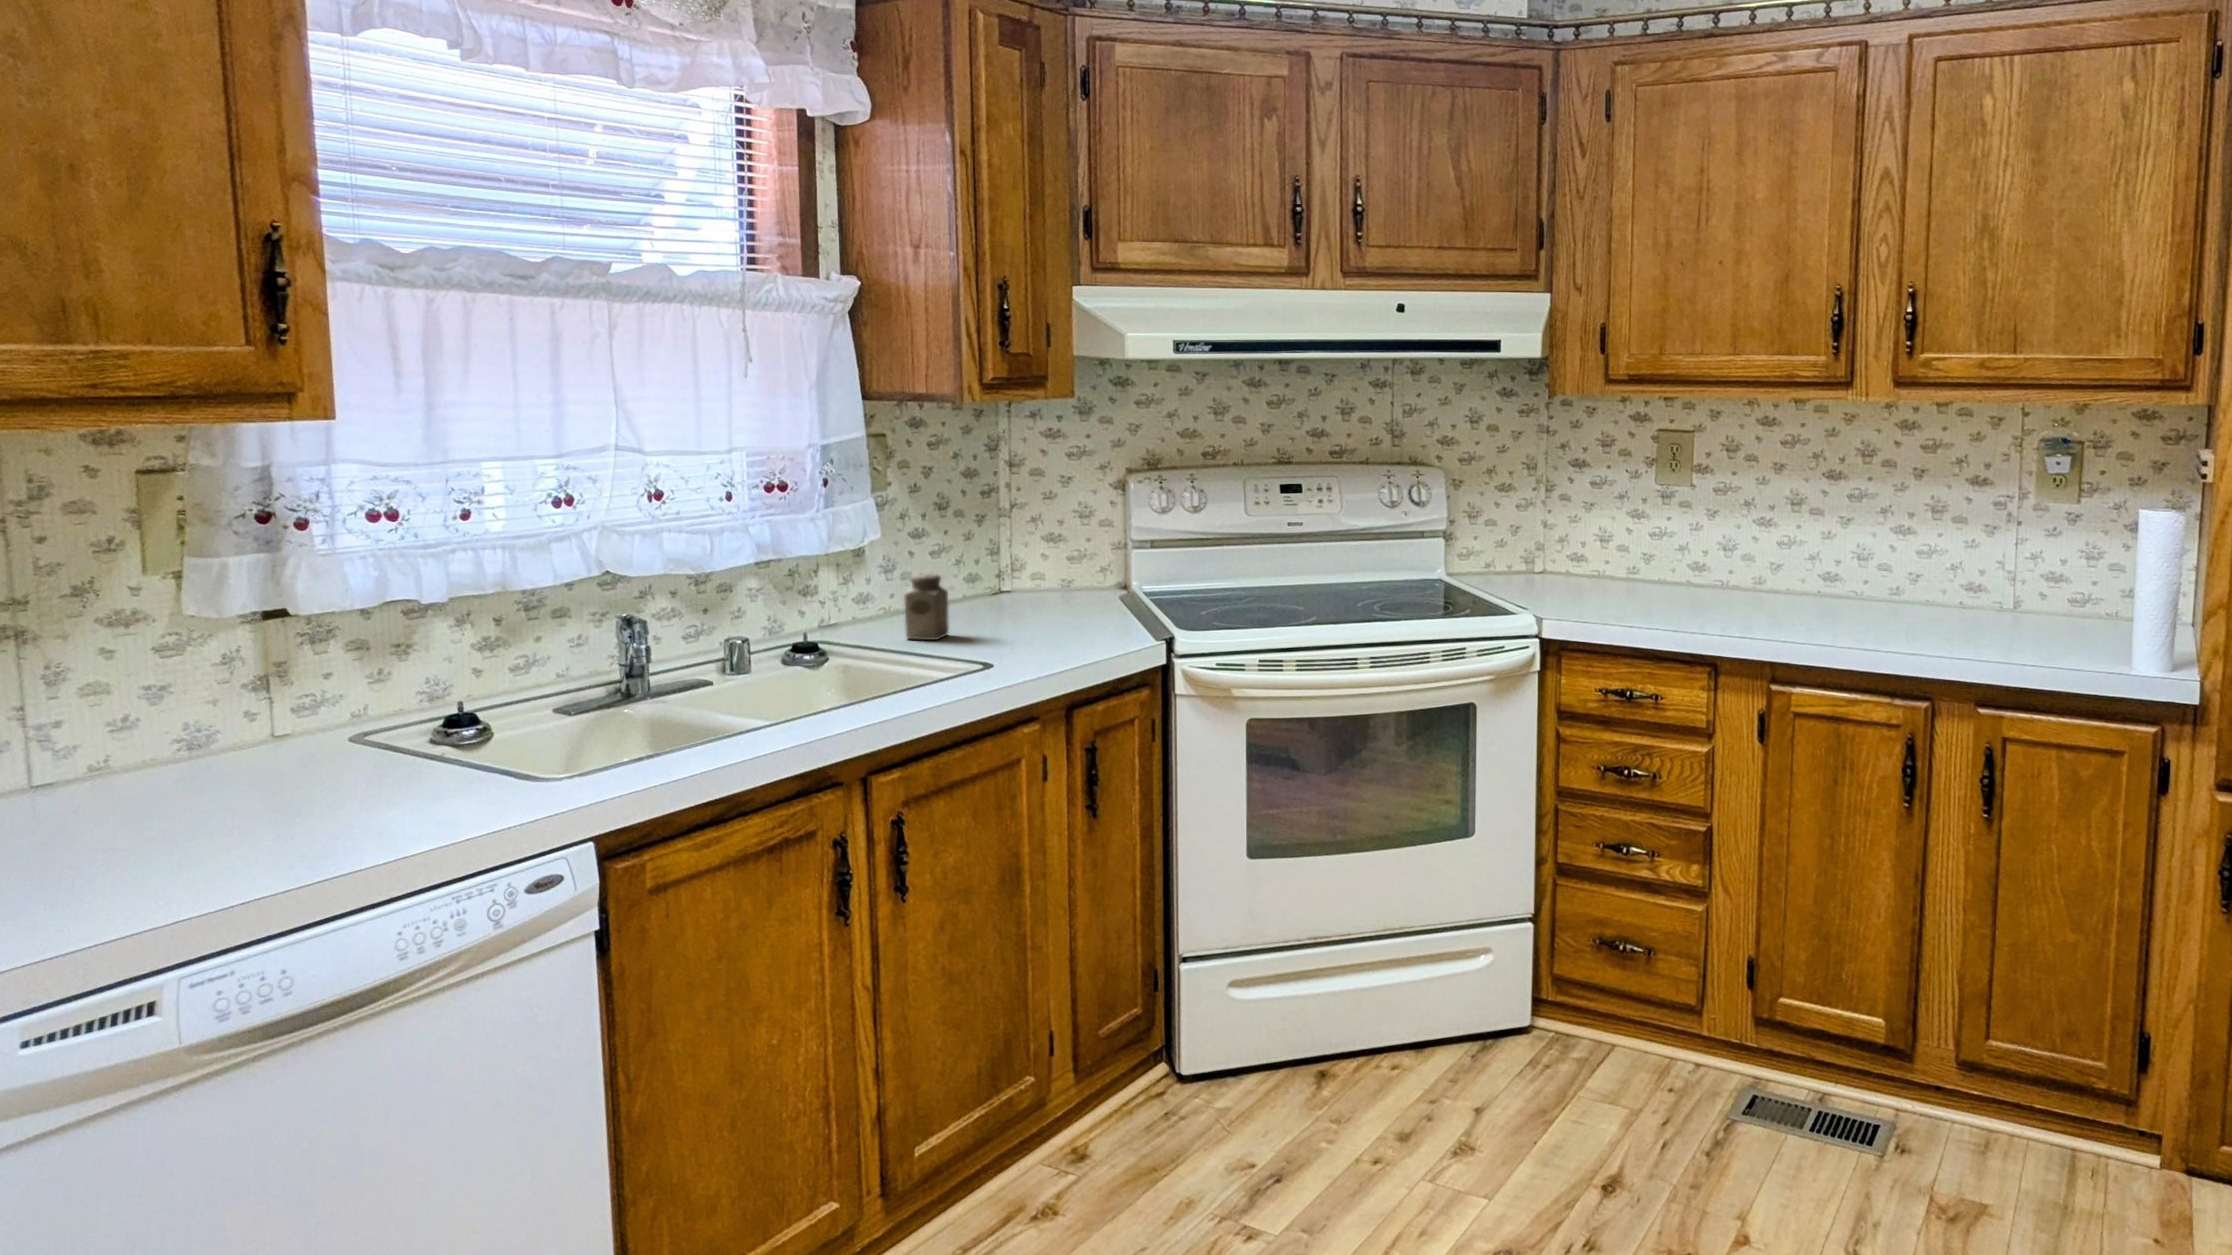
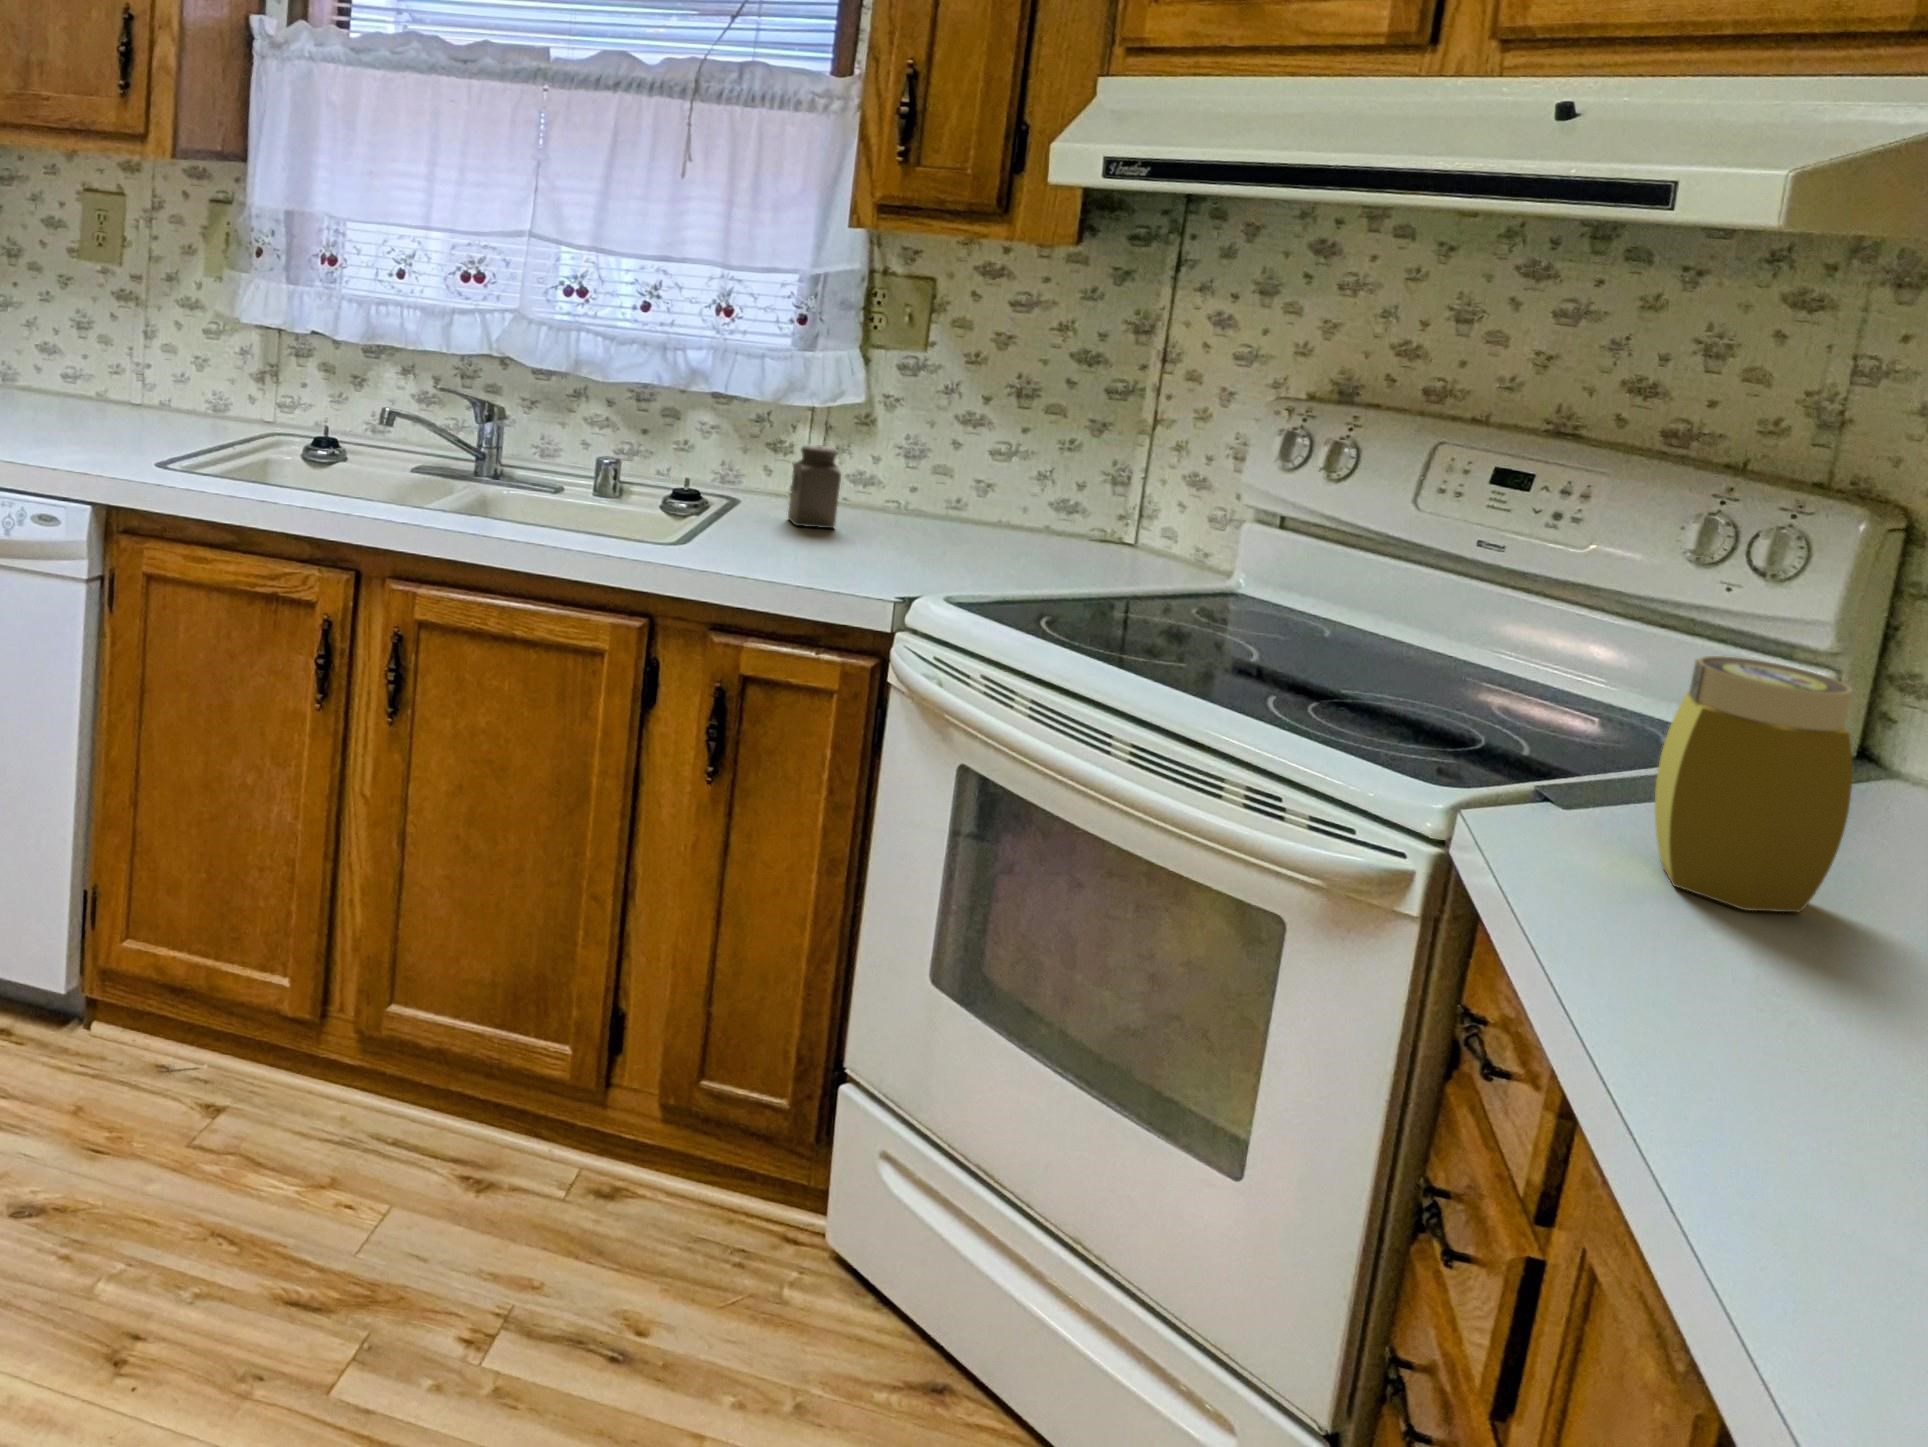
jar: none [1567,530,1623,622] -> present [1655,656,1852,912]

